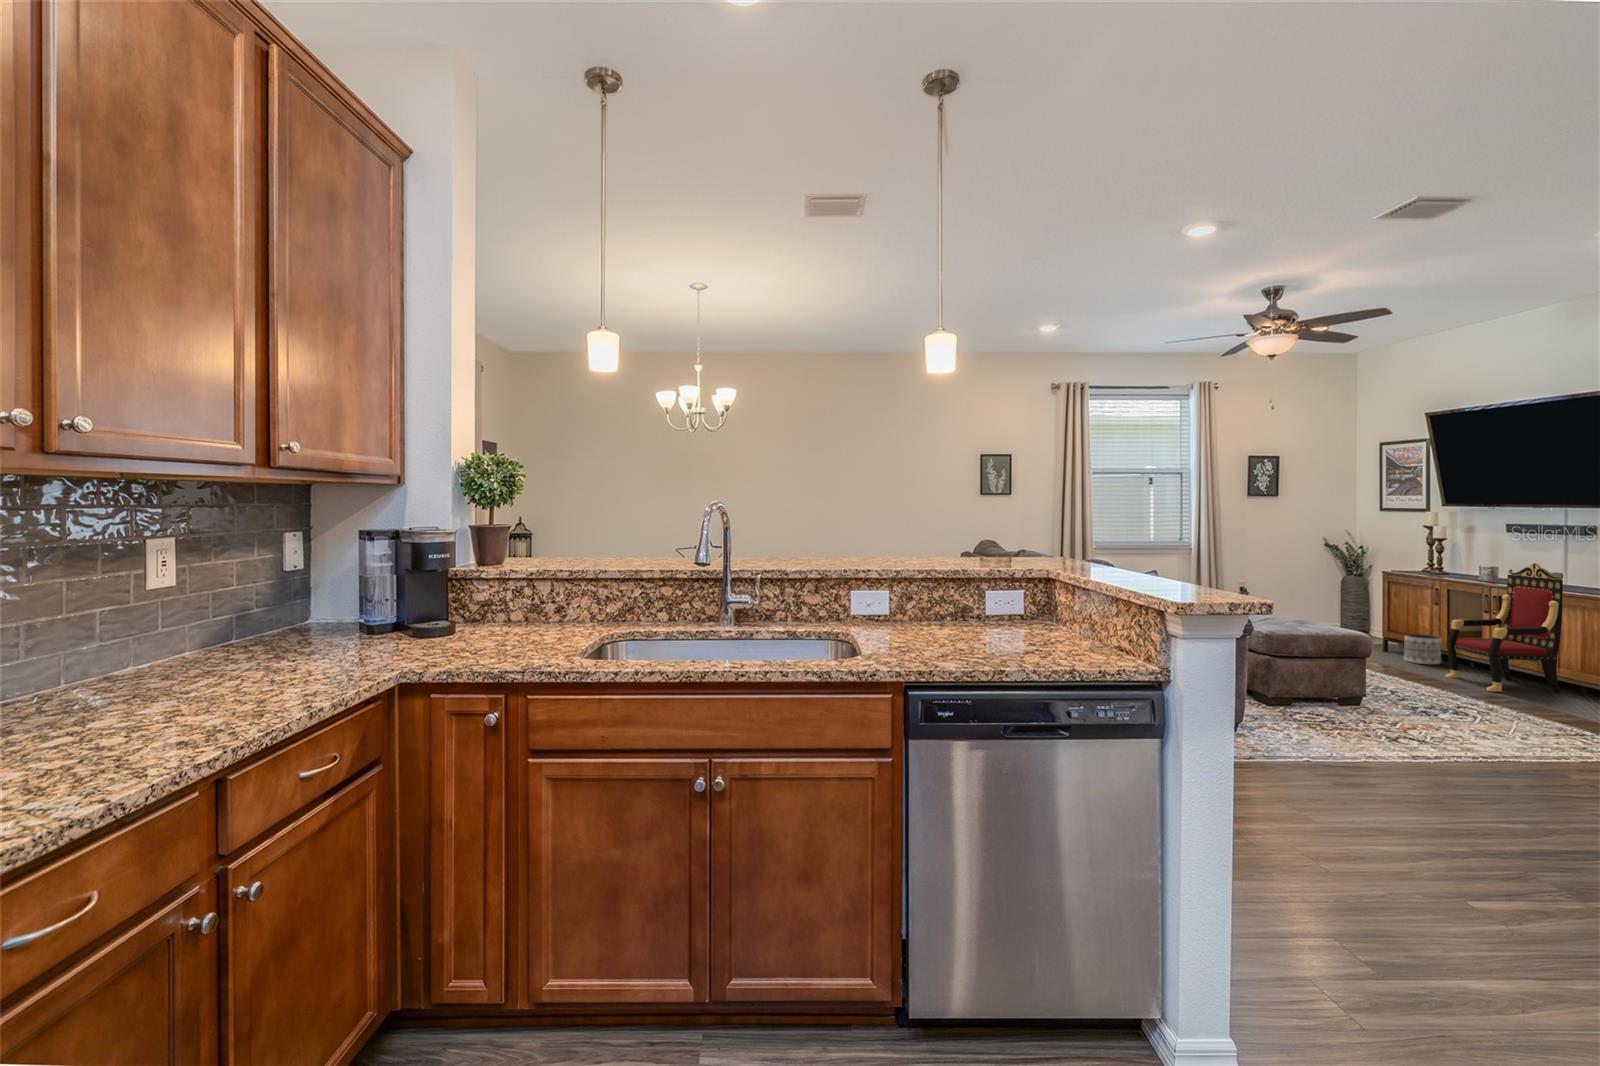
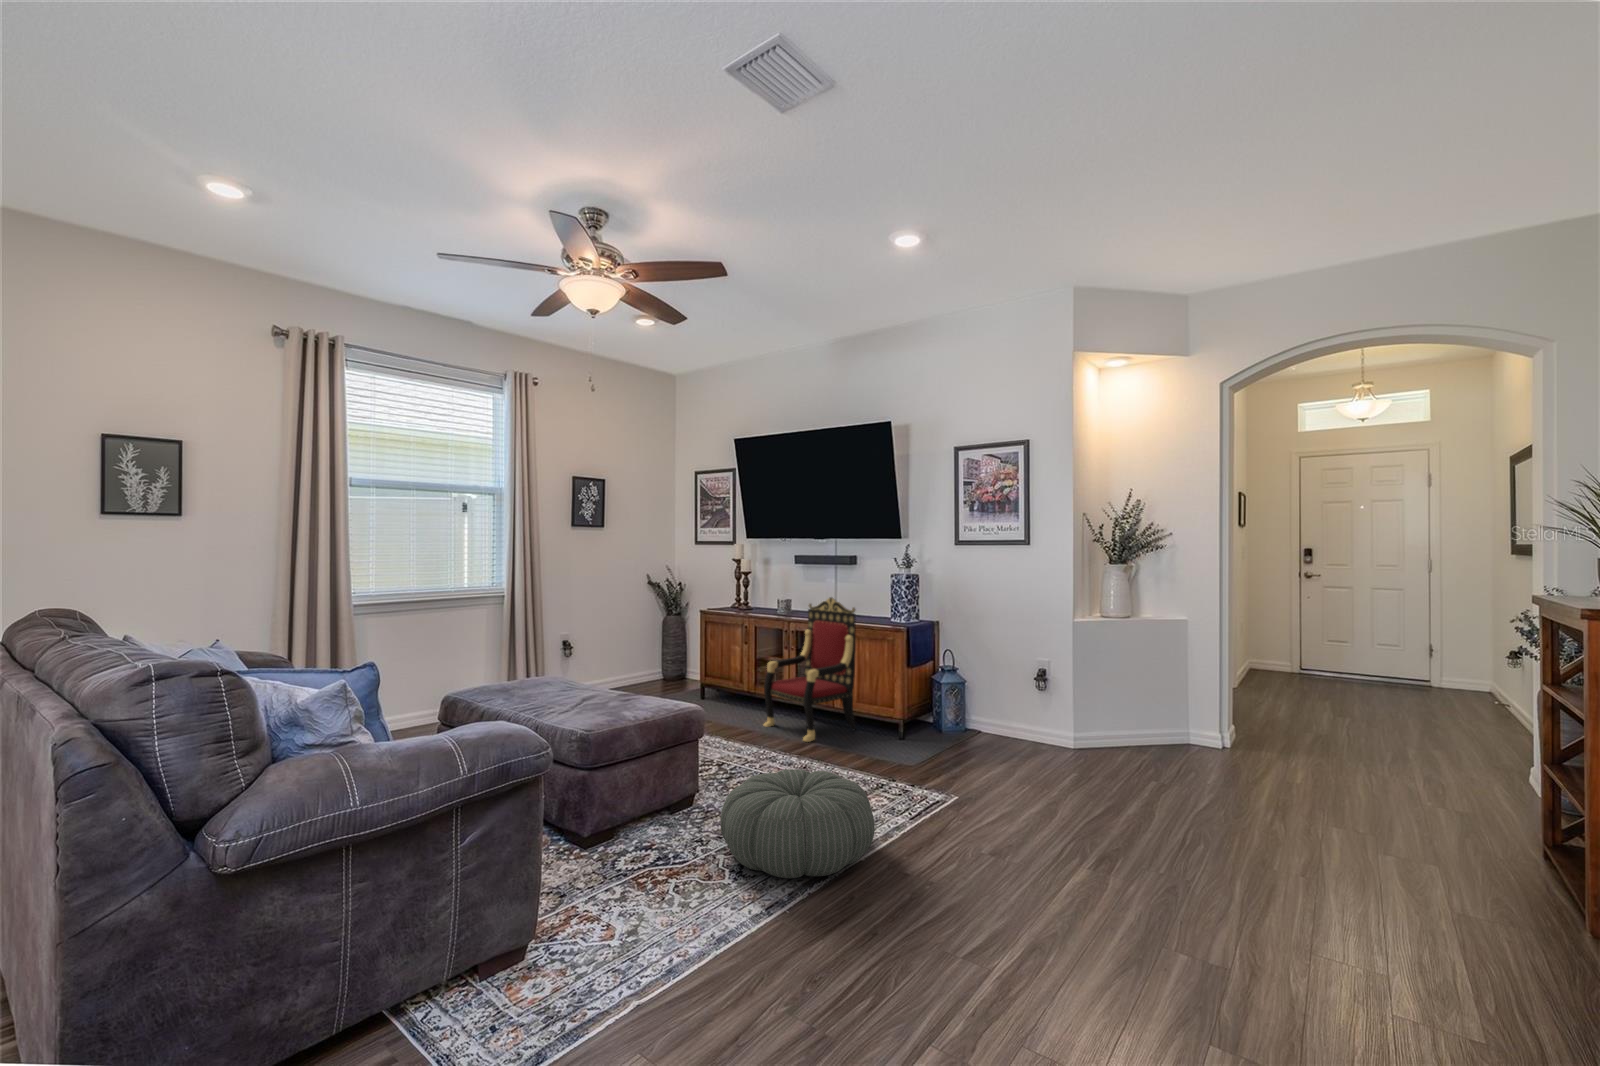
planter: present [1404,634,1441,664] -> none [723,676,754,710]
pouf: none [1374,679,1514,743] -> present [720,769,875,878]

